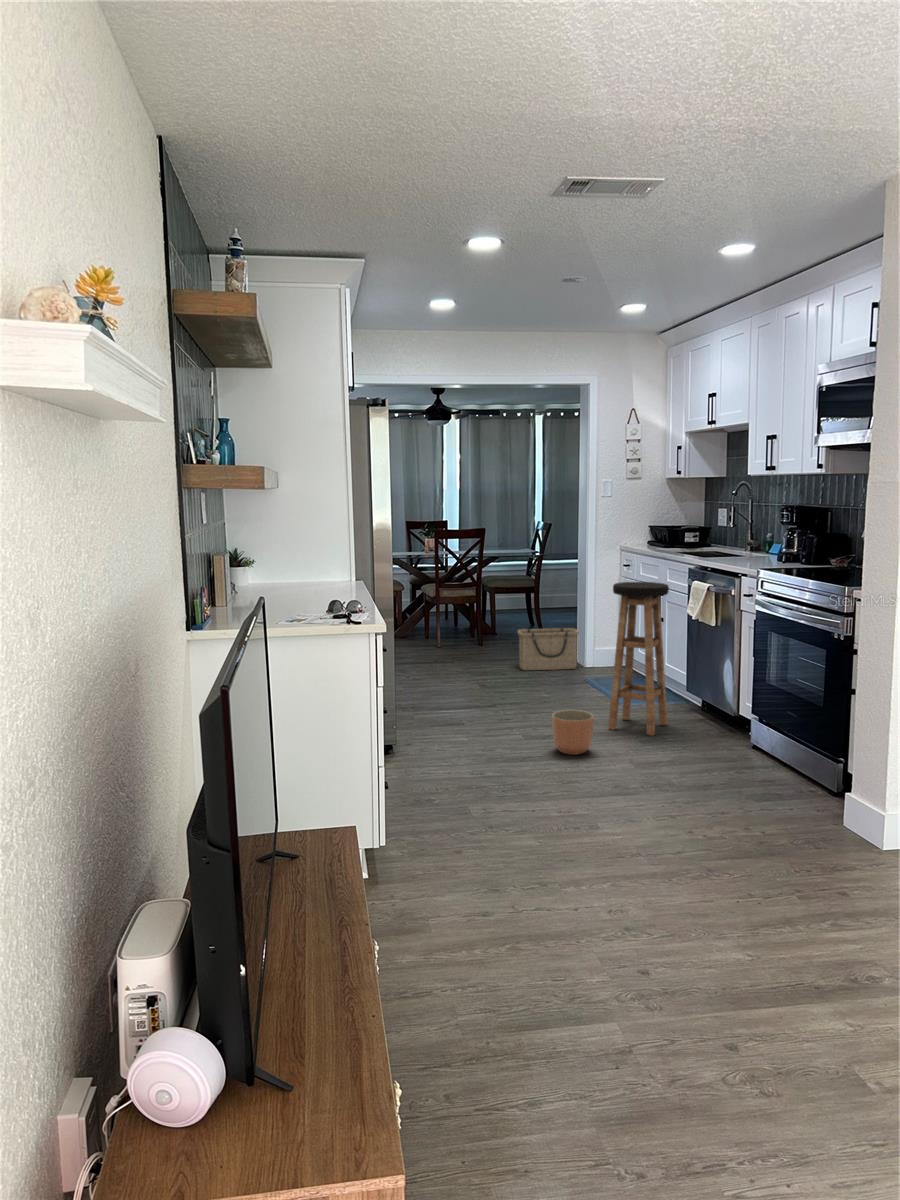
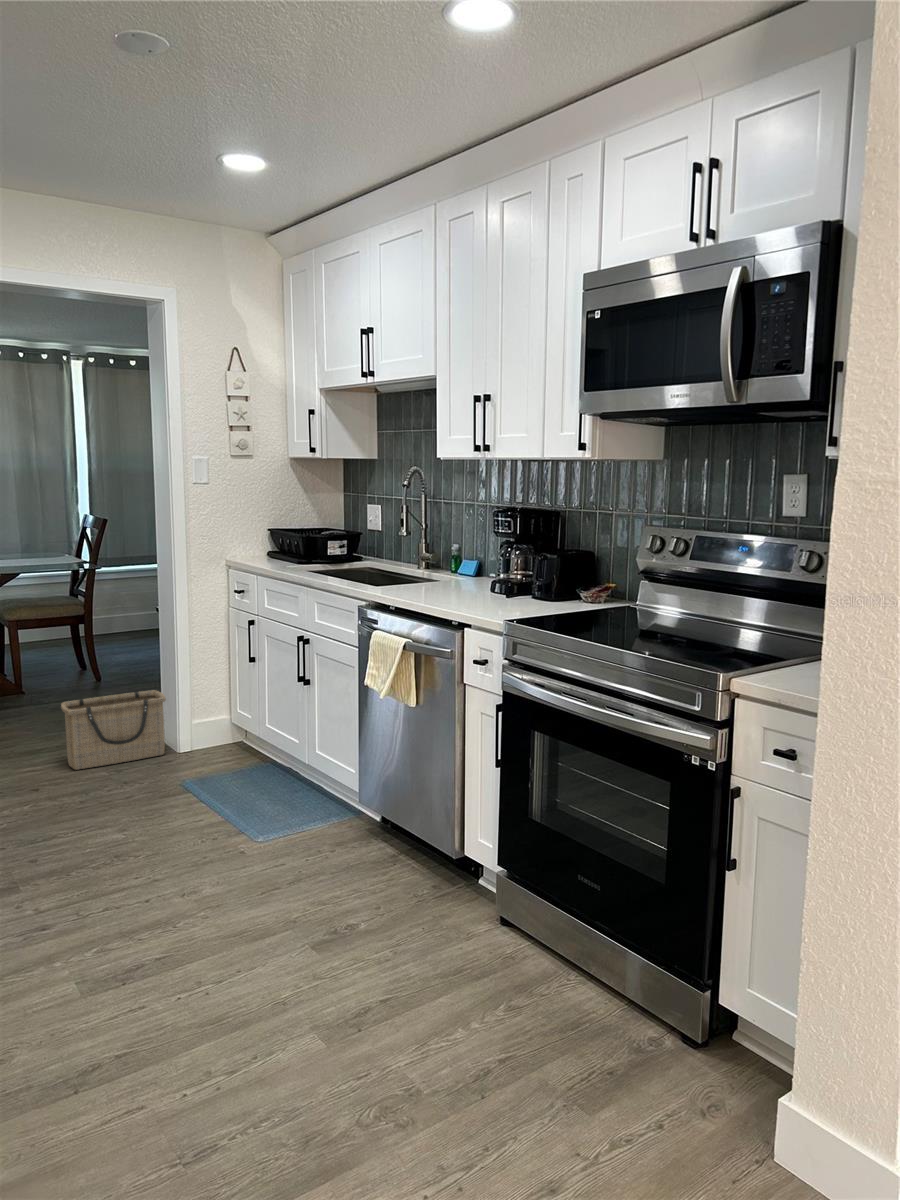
bar stool: present [608,582,669,736] -> none [240,636,339,904]
planter: present [552,710,594,755] -> none [146,900,228,999]

